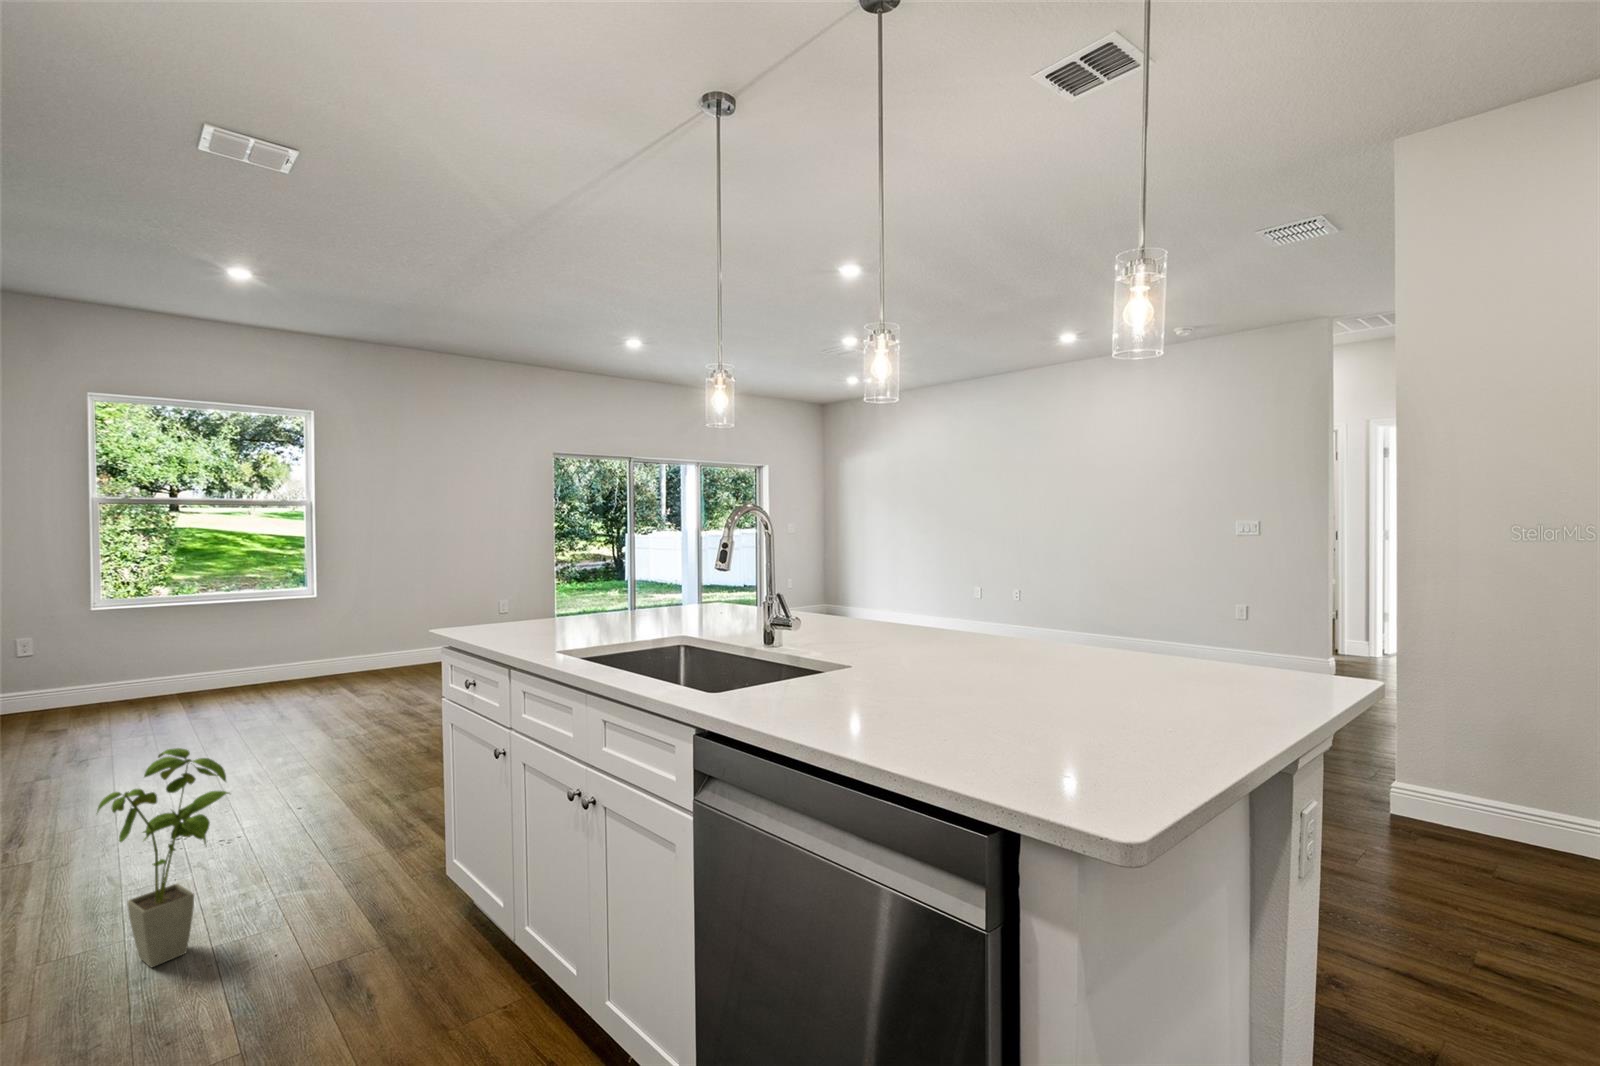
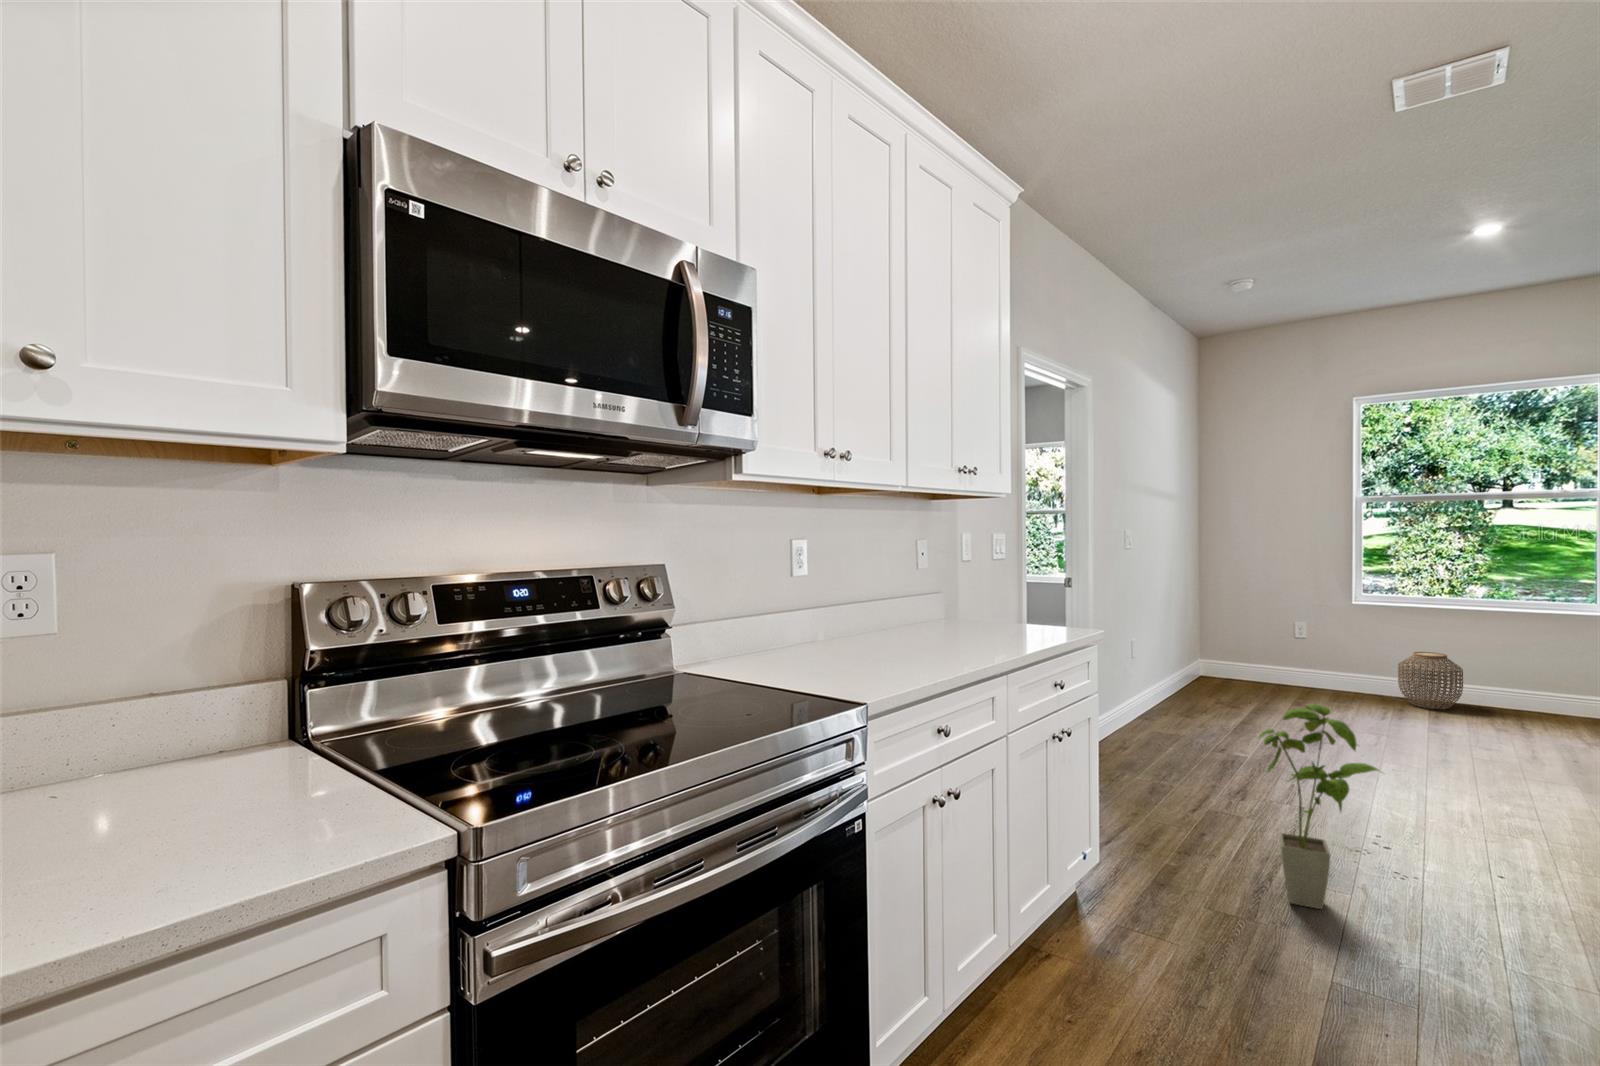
woven basket: none [89,658,157,716] -> present [1398,652,1463,709]

